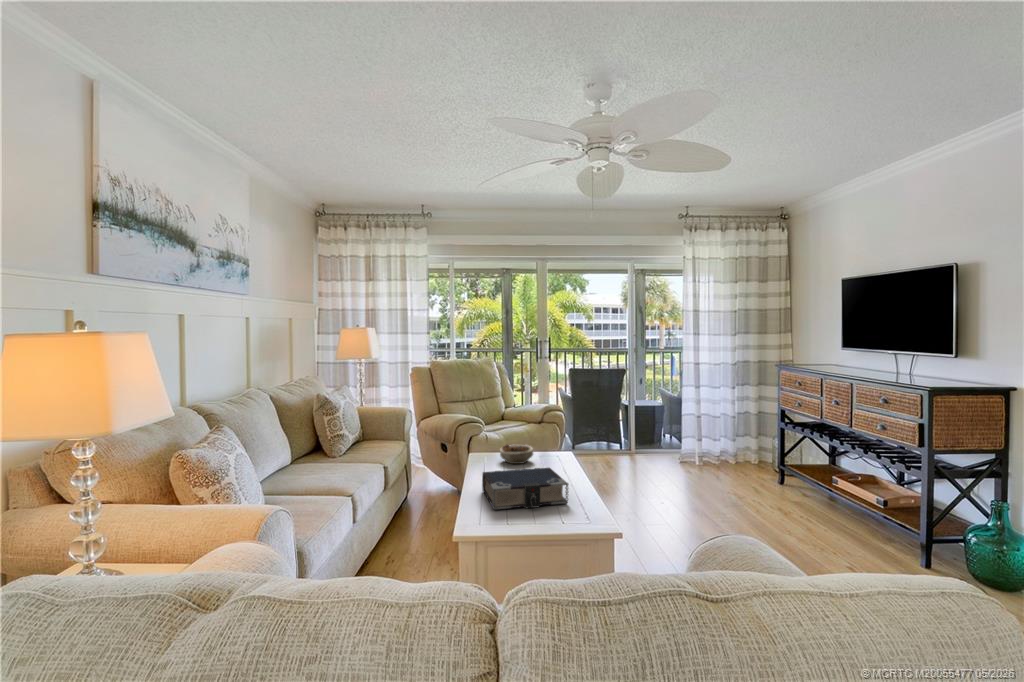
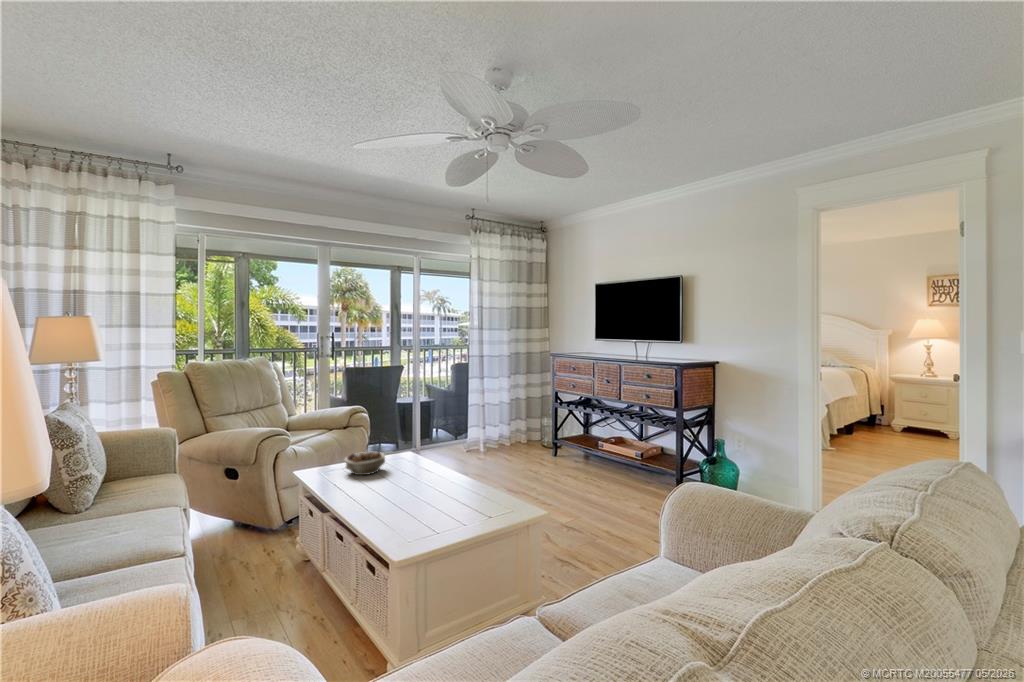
book: present [482,468,569,509] -> none [365,470,474,528]

